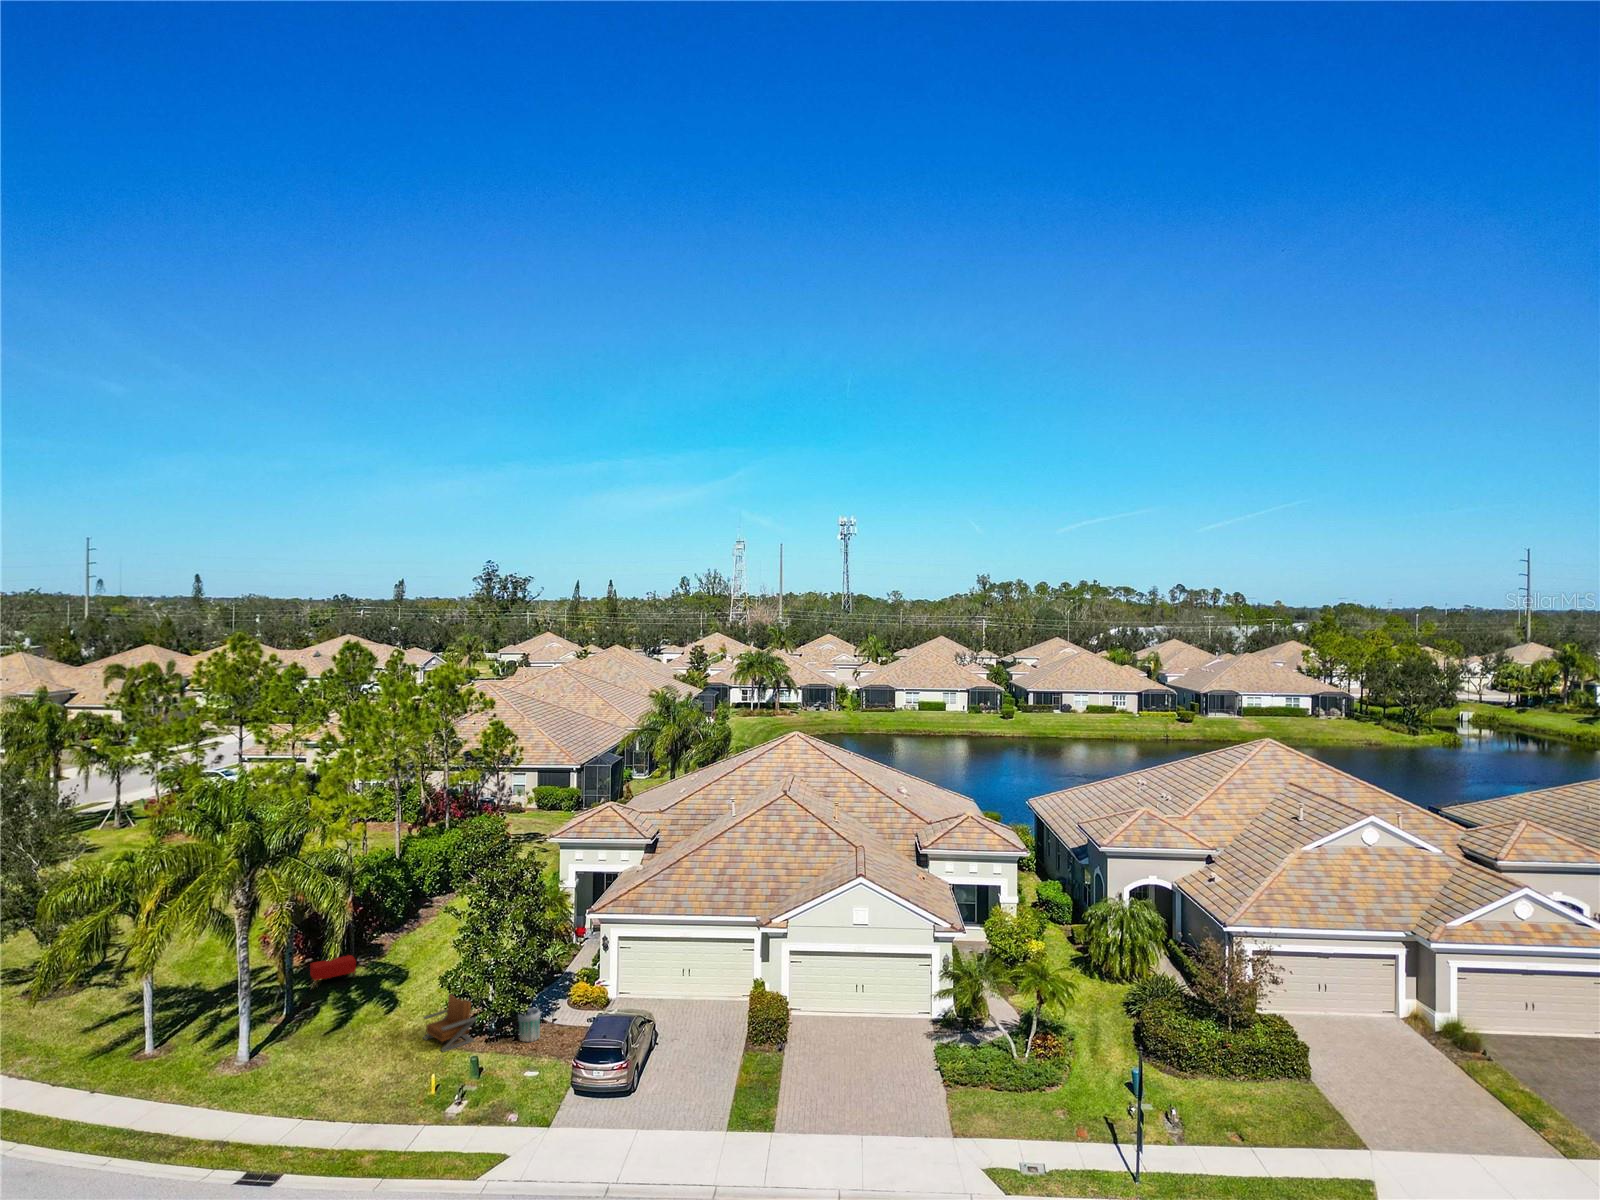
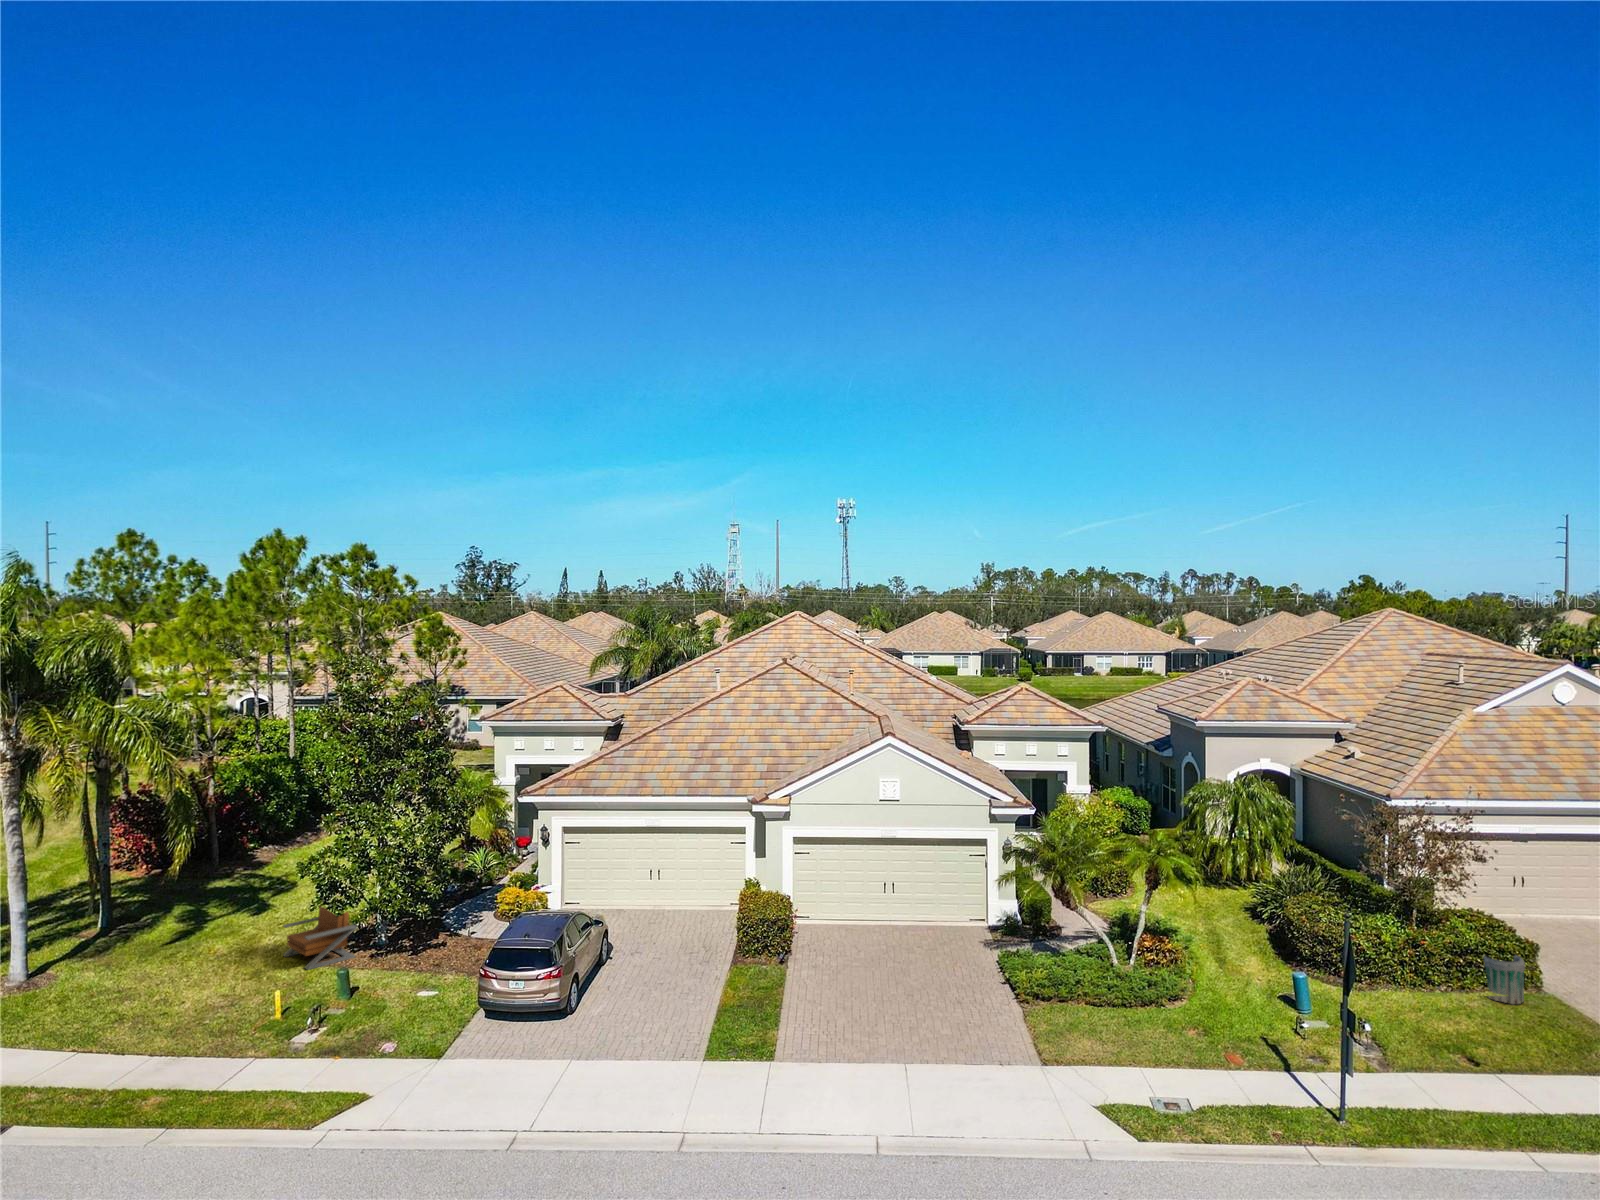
bench: present [310,955,356,985] -> none [149,863,212,901]
trash can: present [518,1008,541,1042] -> present [1484,956,1525,1004]

